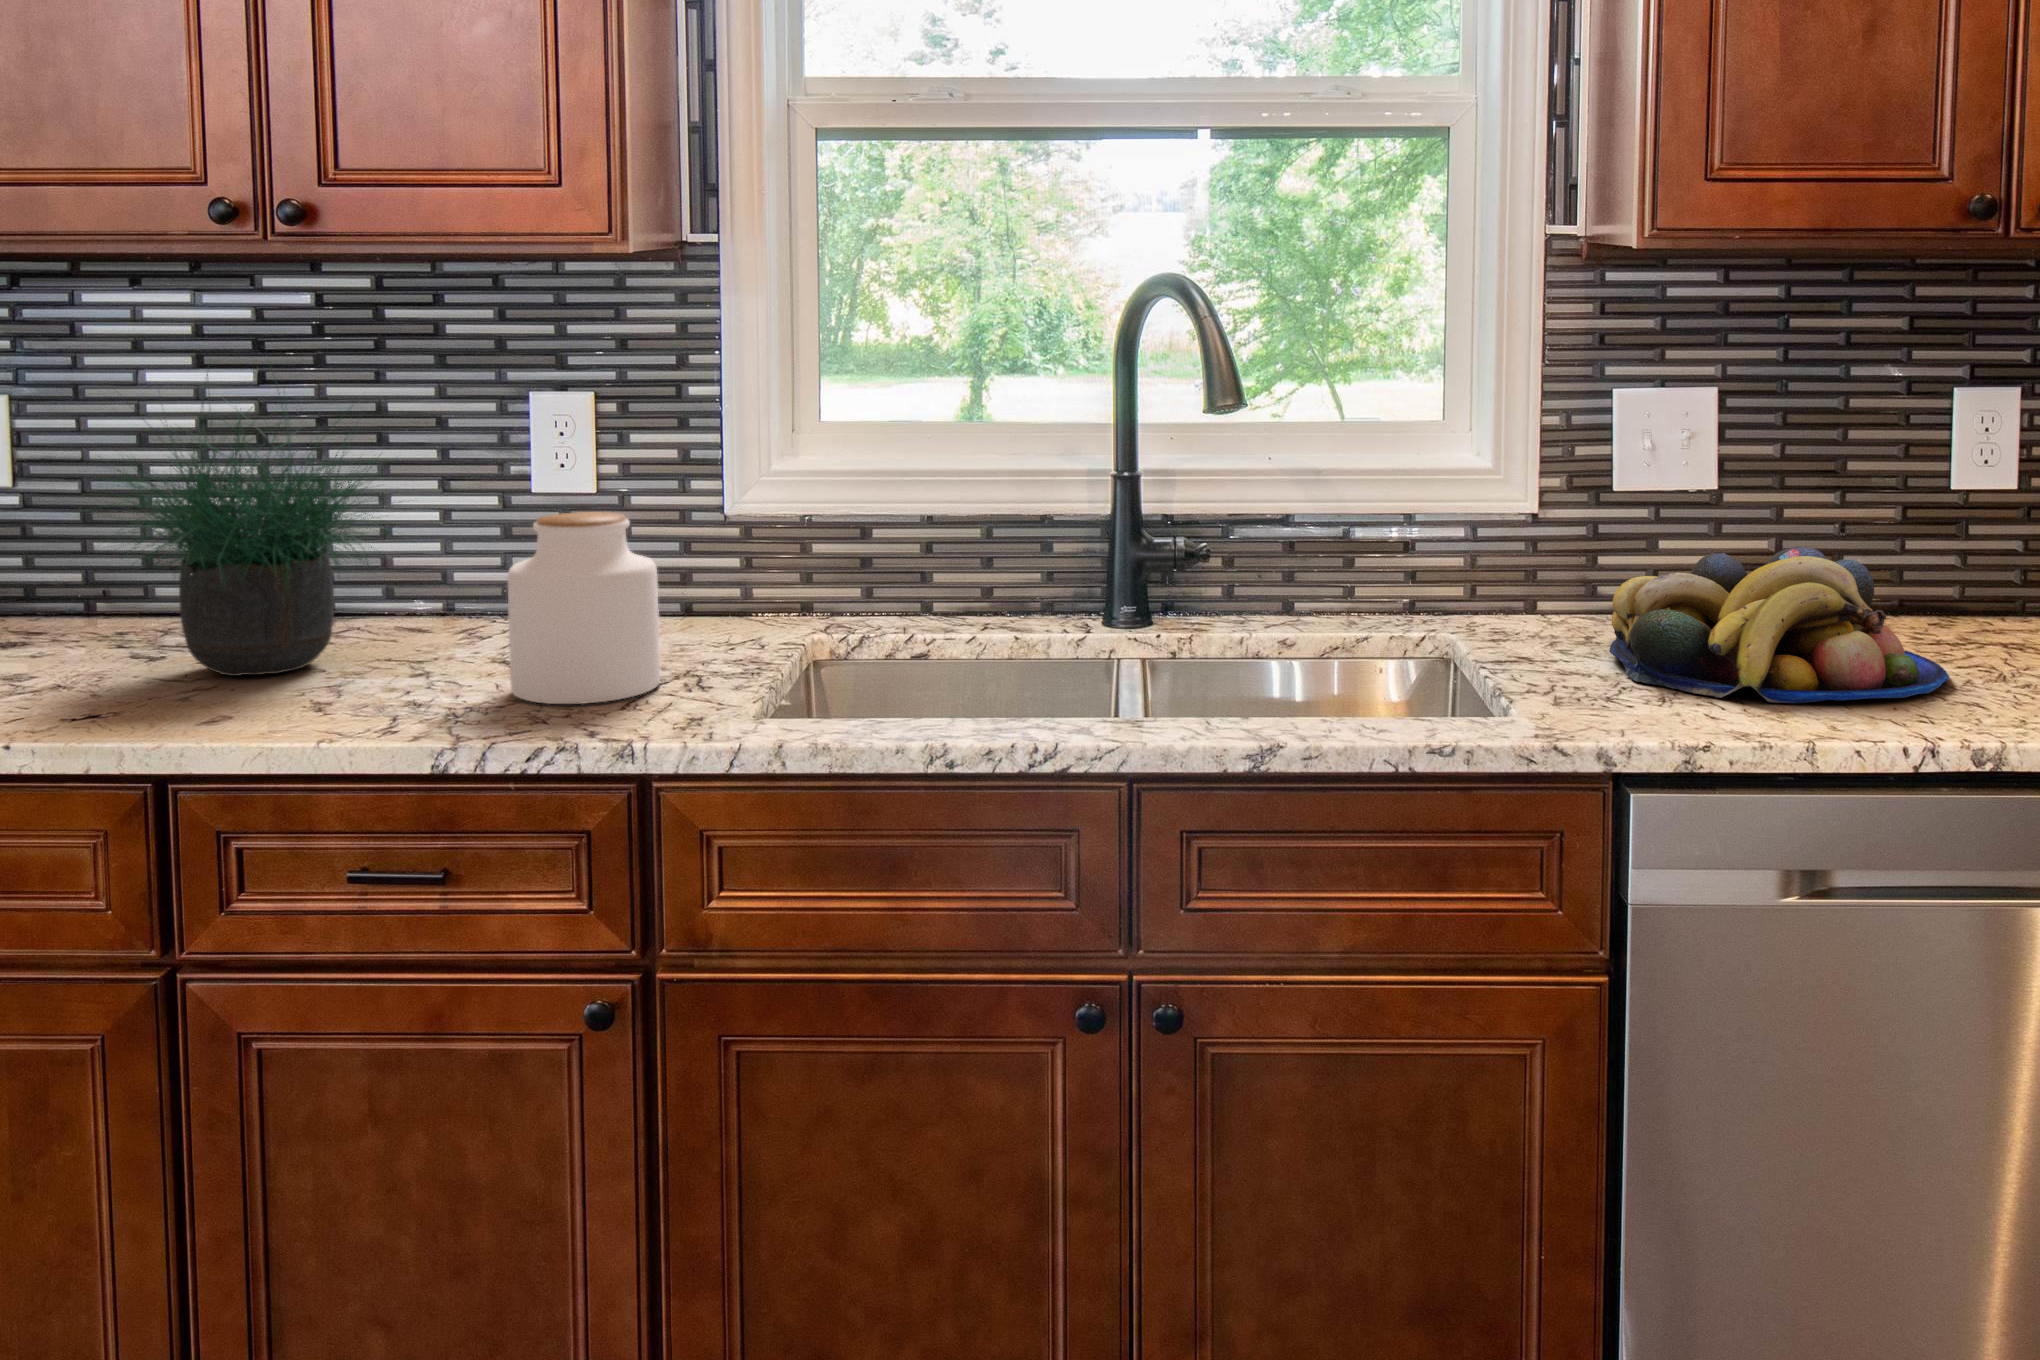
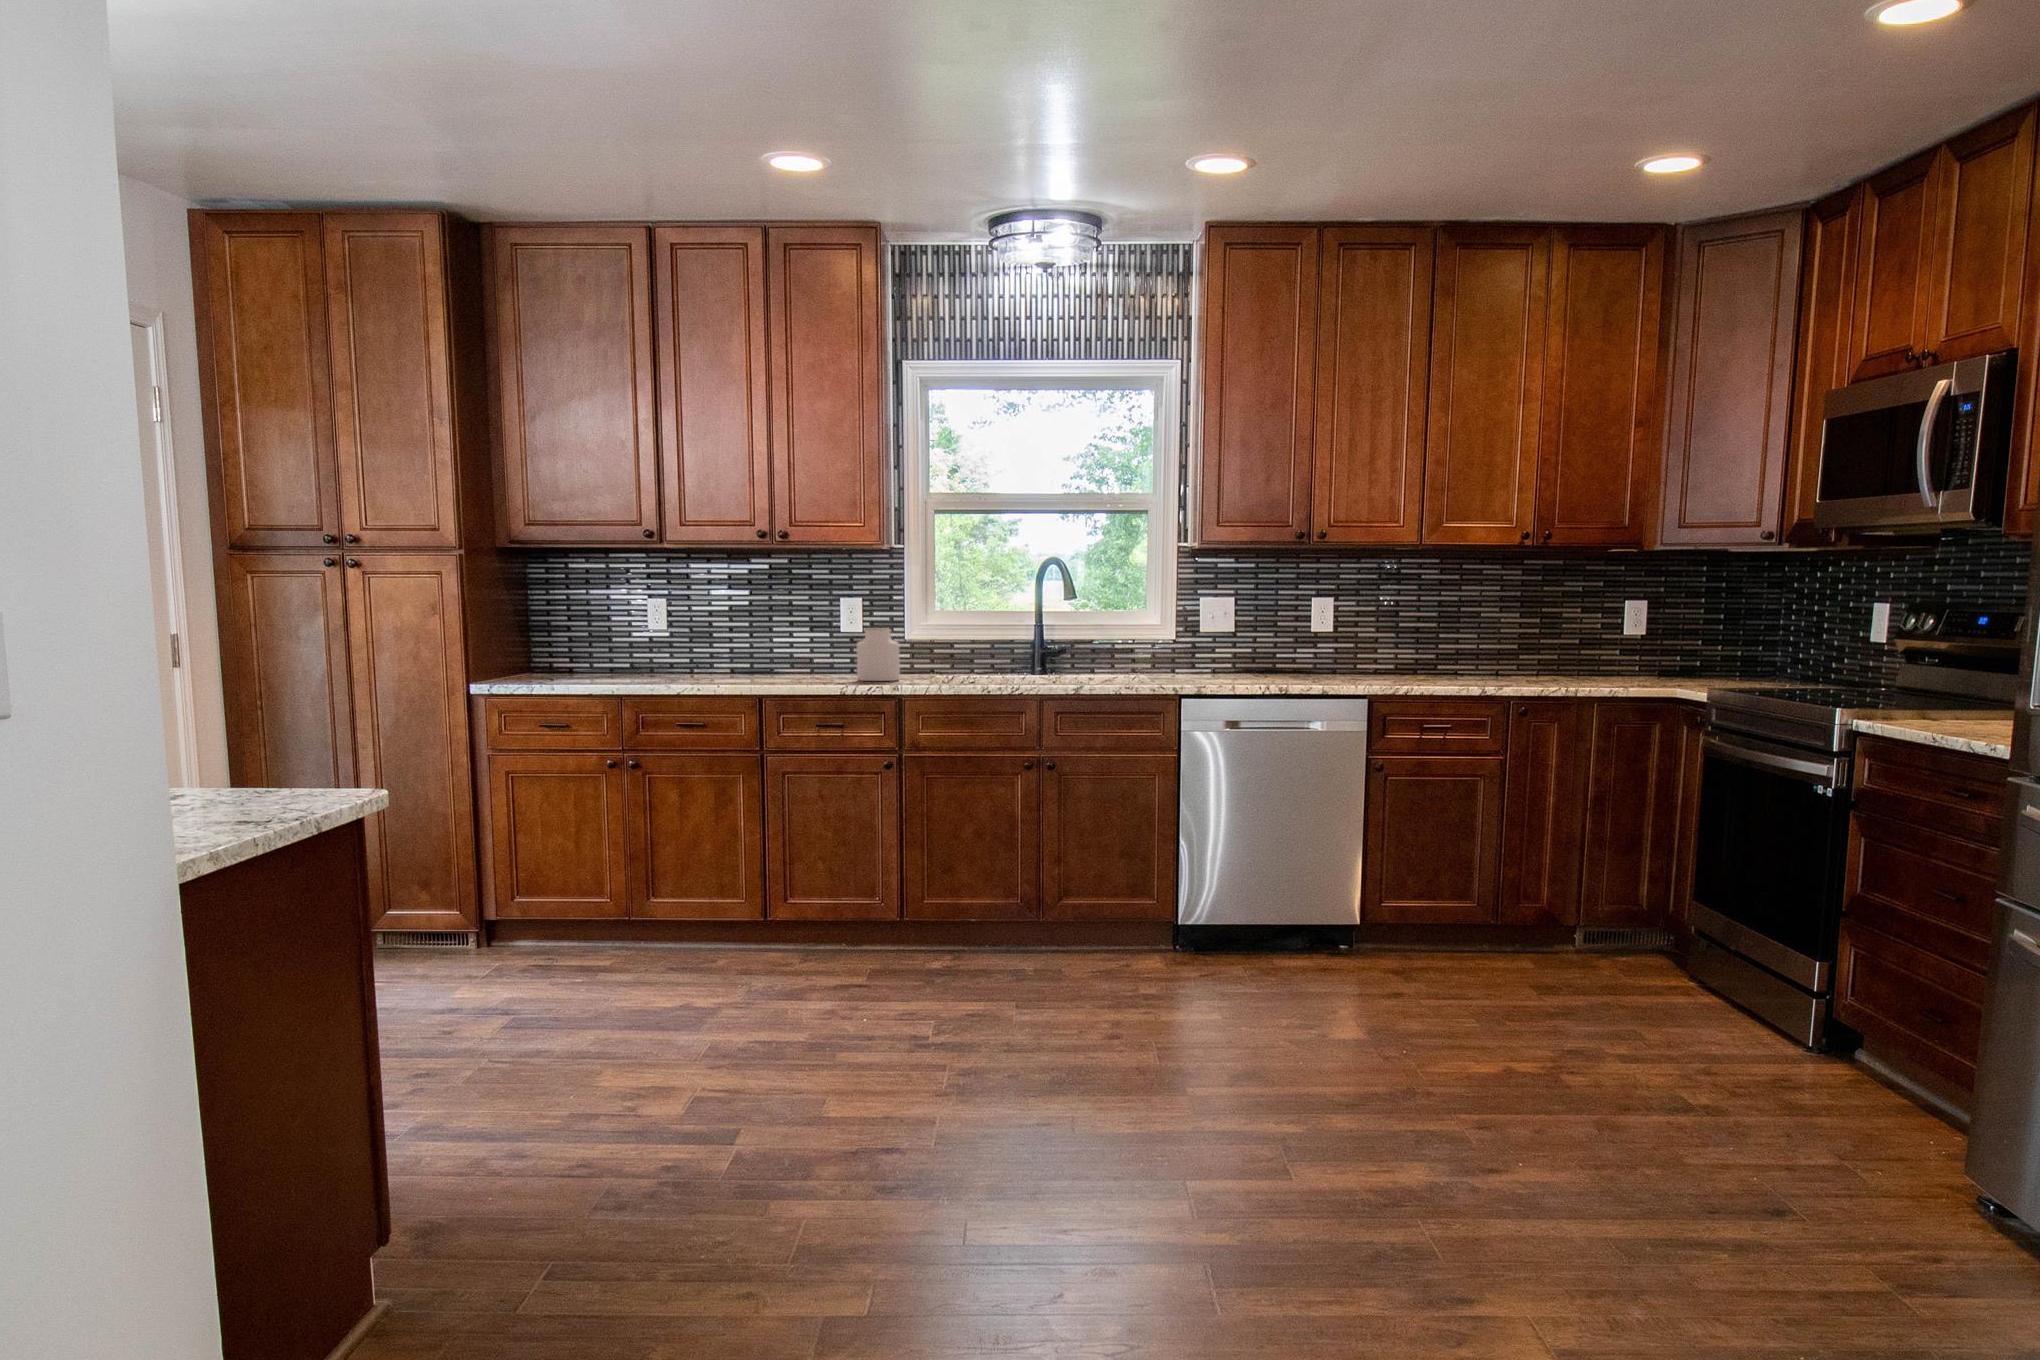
potted plant: present [103,374,391,676] -> none [721,580,824,679]
fruit bowl: present [1610,547,1949,703] -> none [1188,644,1286,682]

